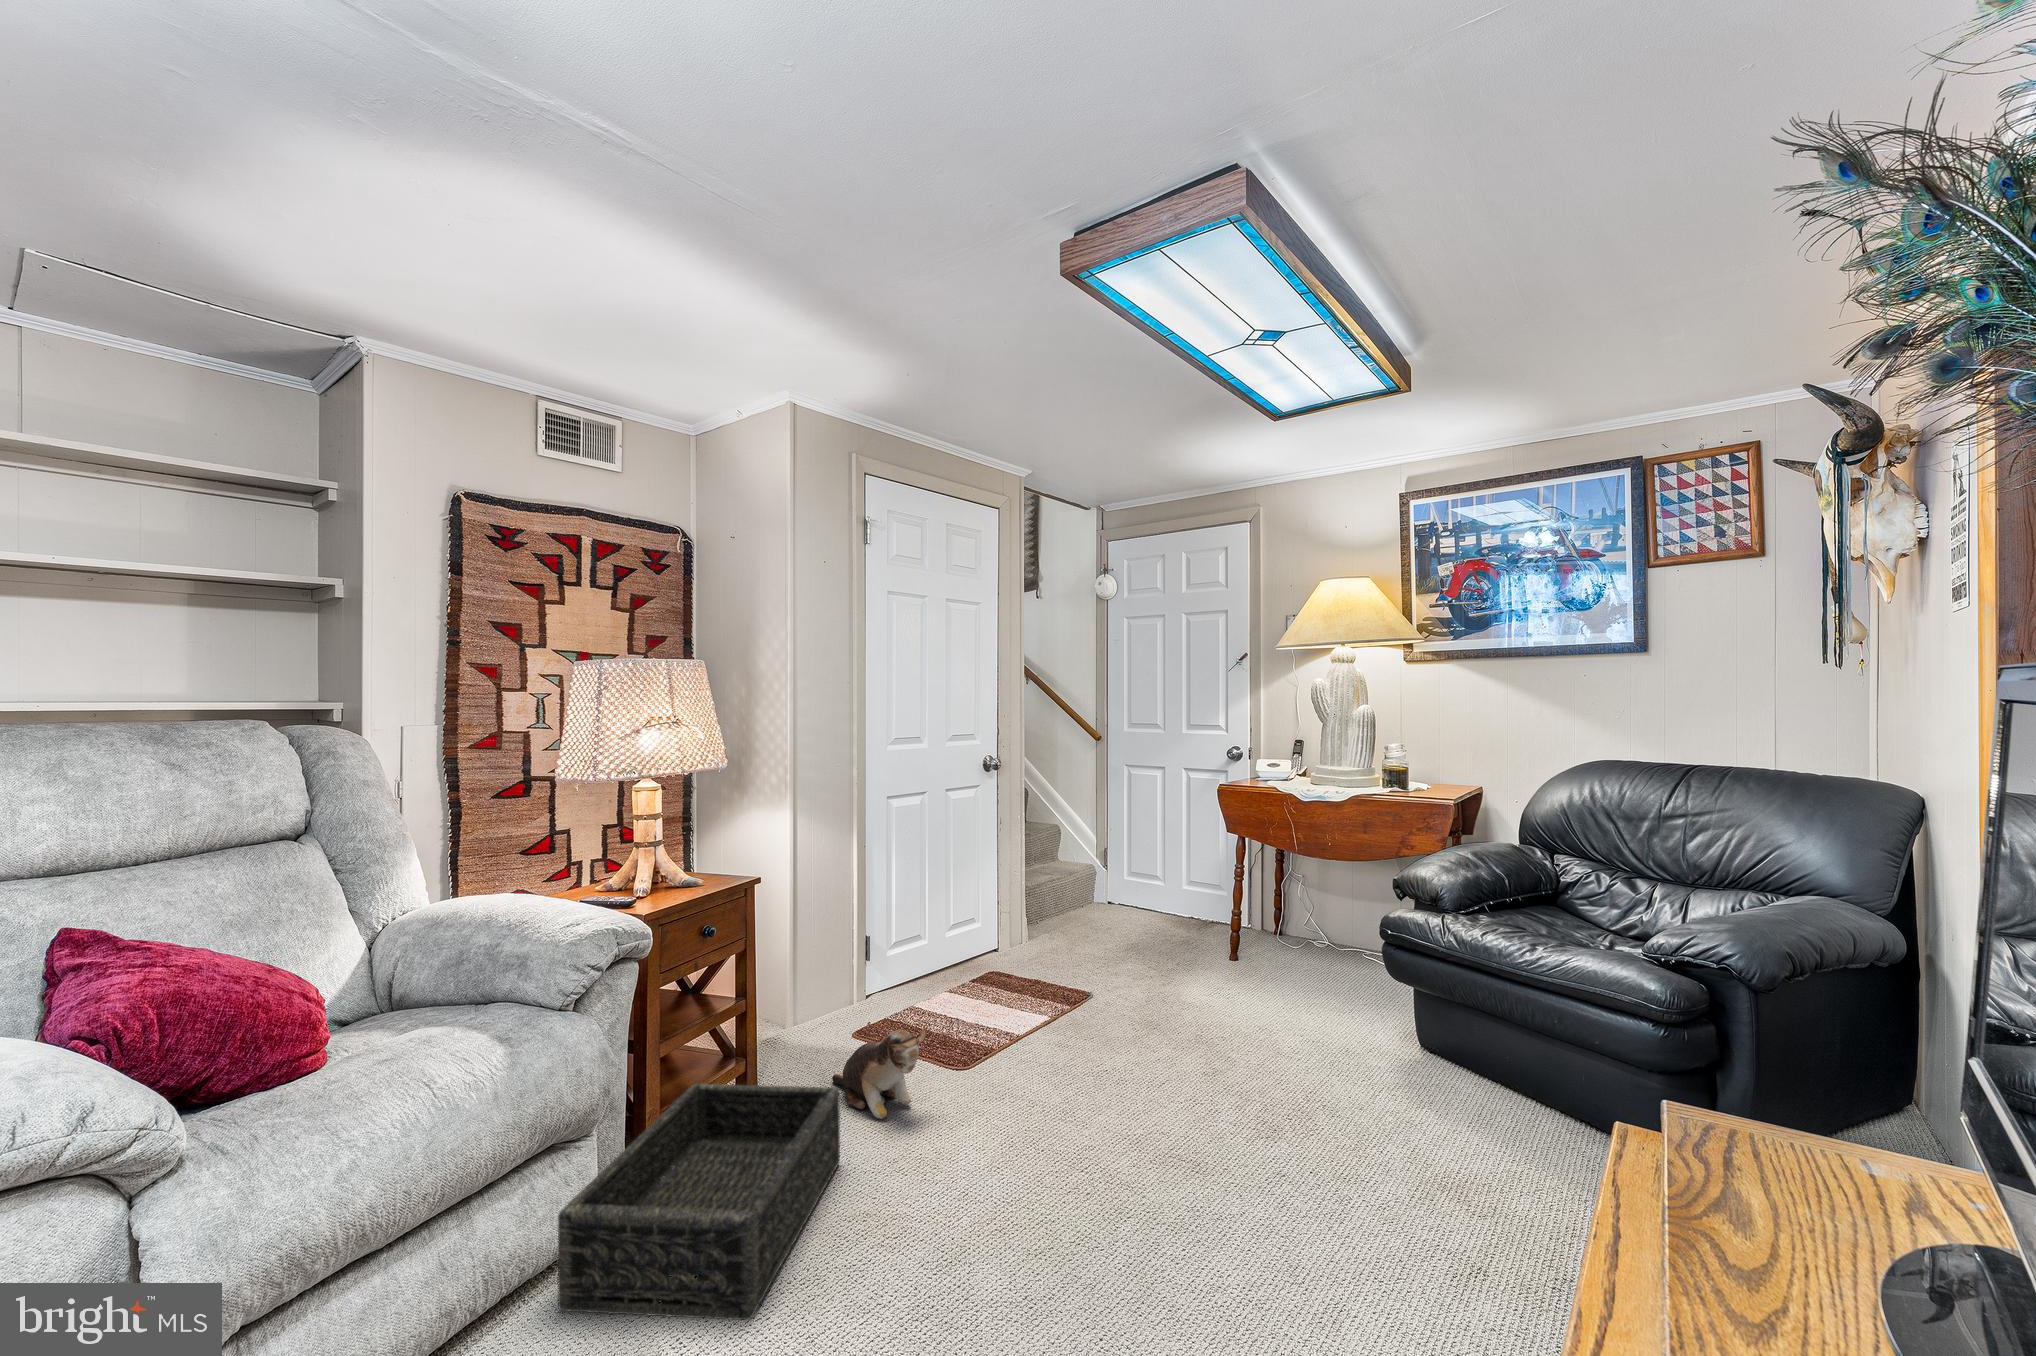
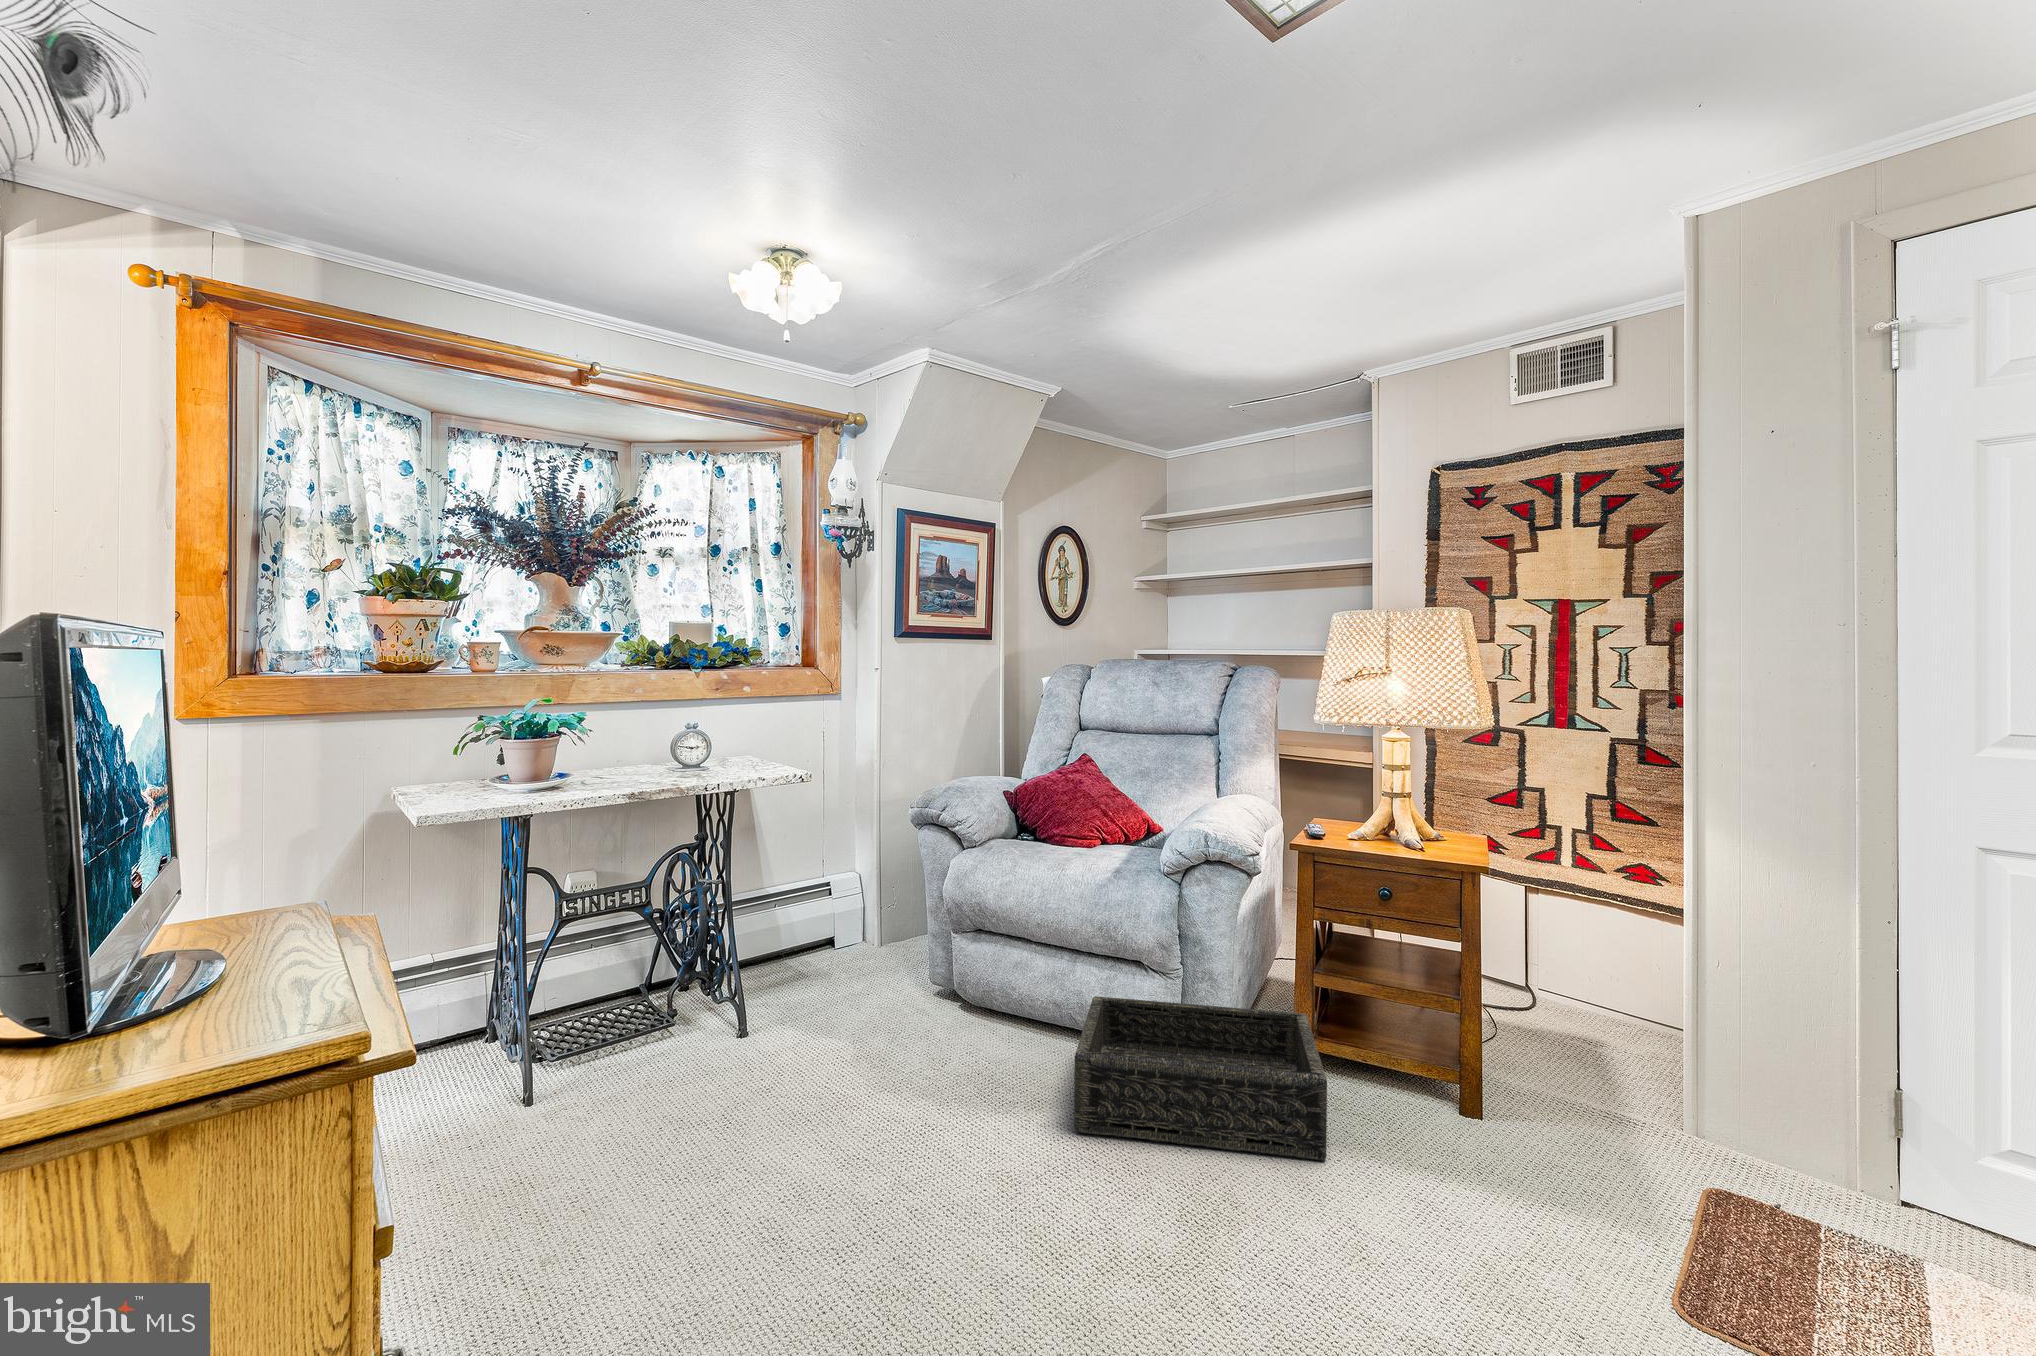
plush toy: present [832,1029,926,1119] -> none [1418,1086,1530,1204]

